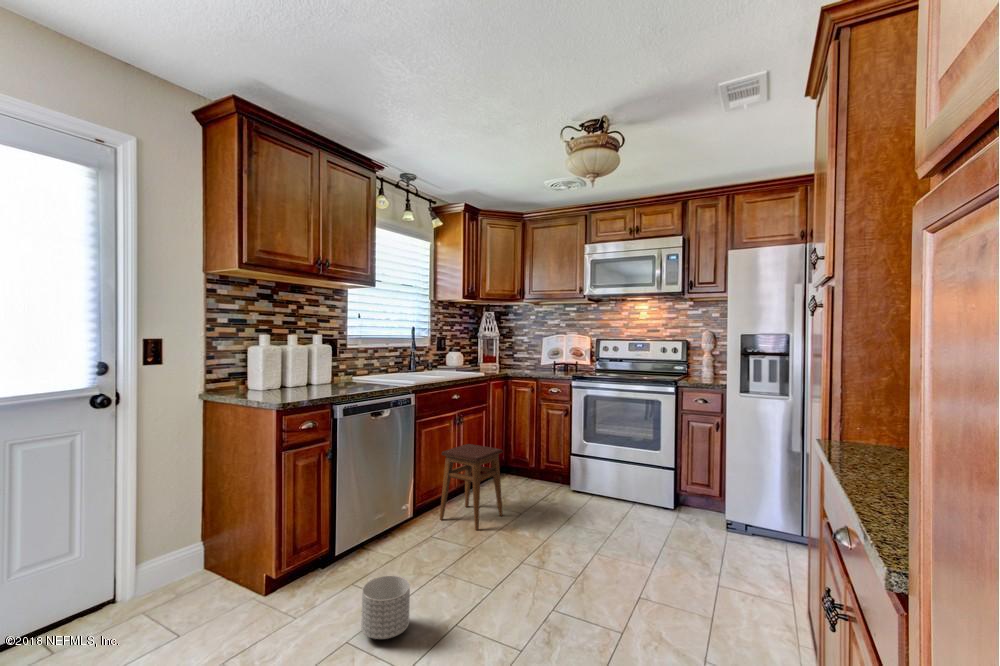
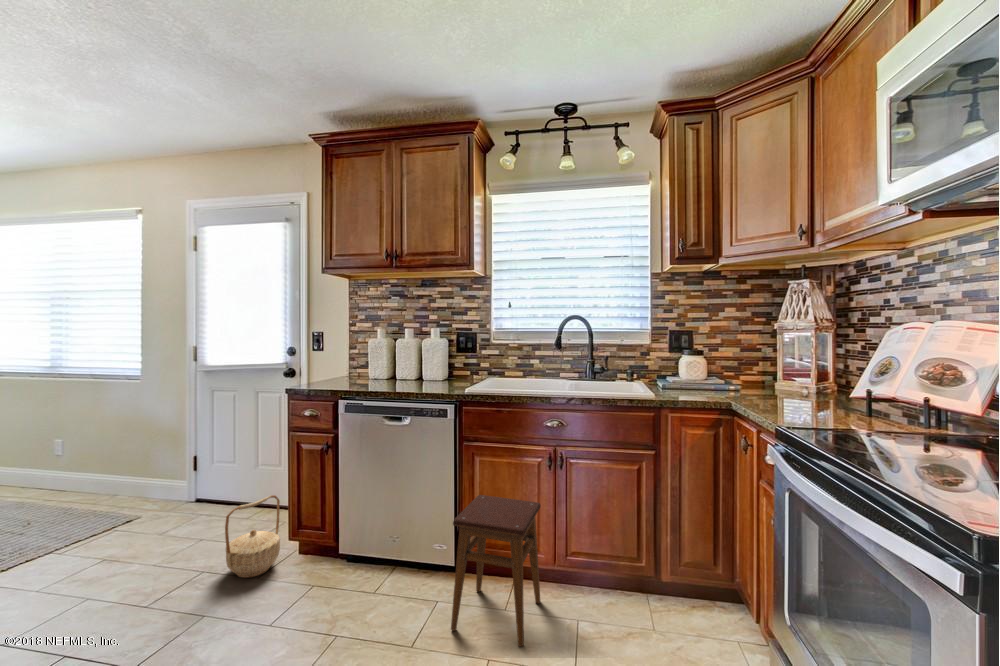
basket: none [274,530,335,627] -> present [225,495,280,578]
planter: present [361,576,410,639] -> none [176,564,230,627]

